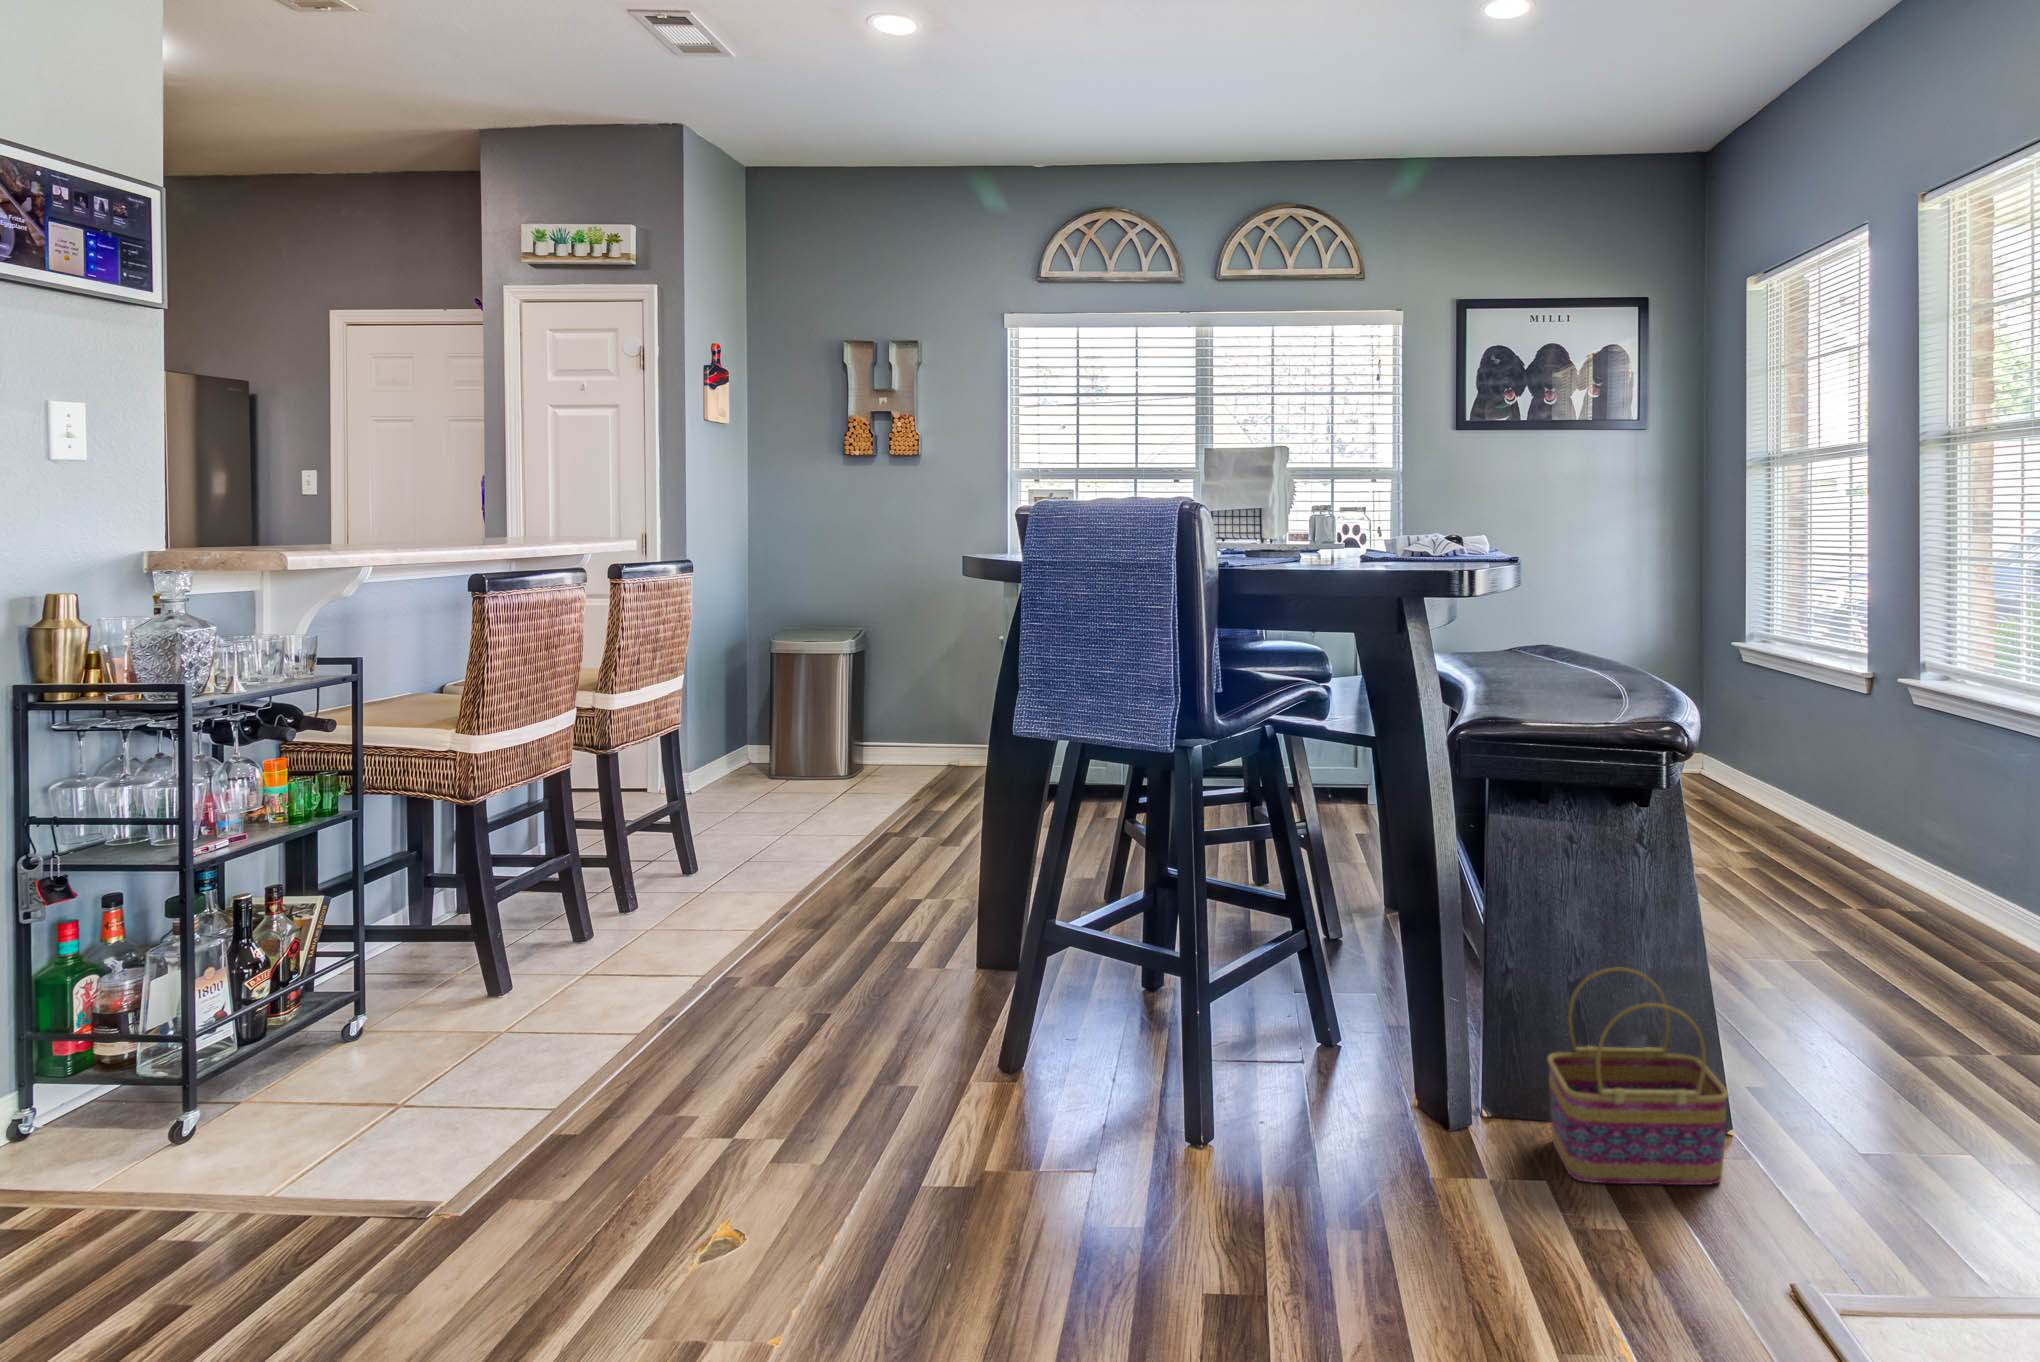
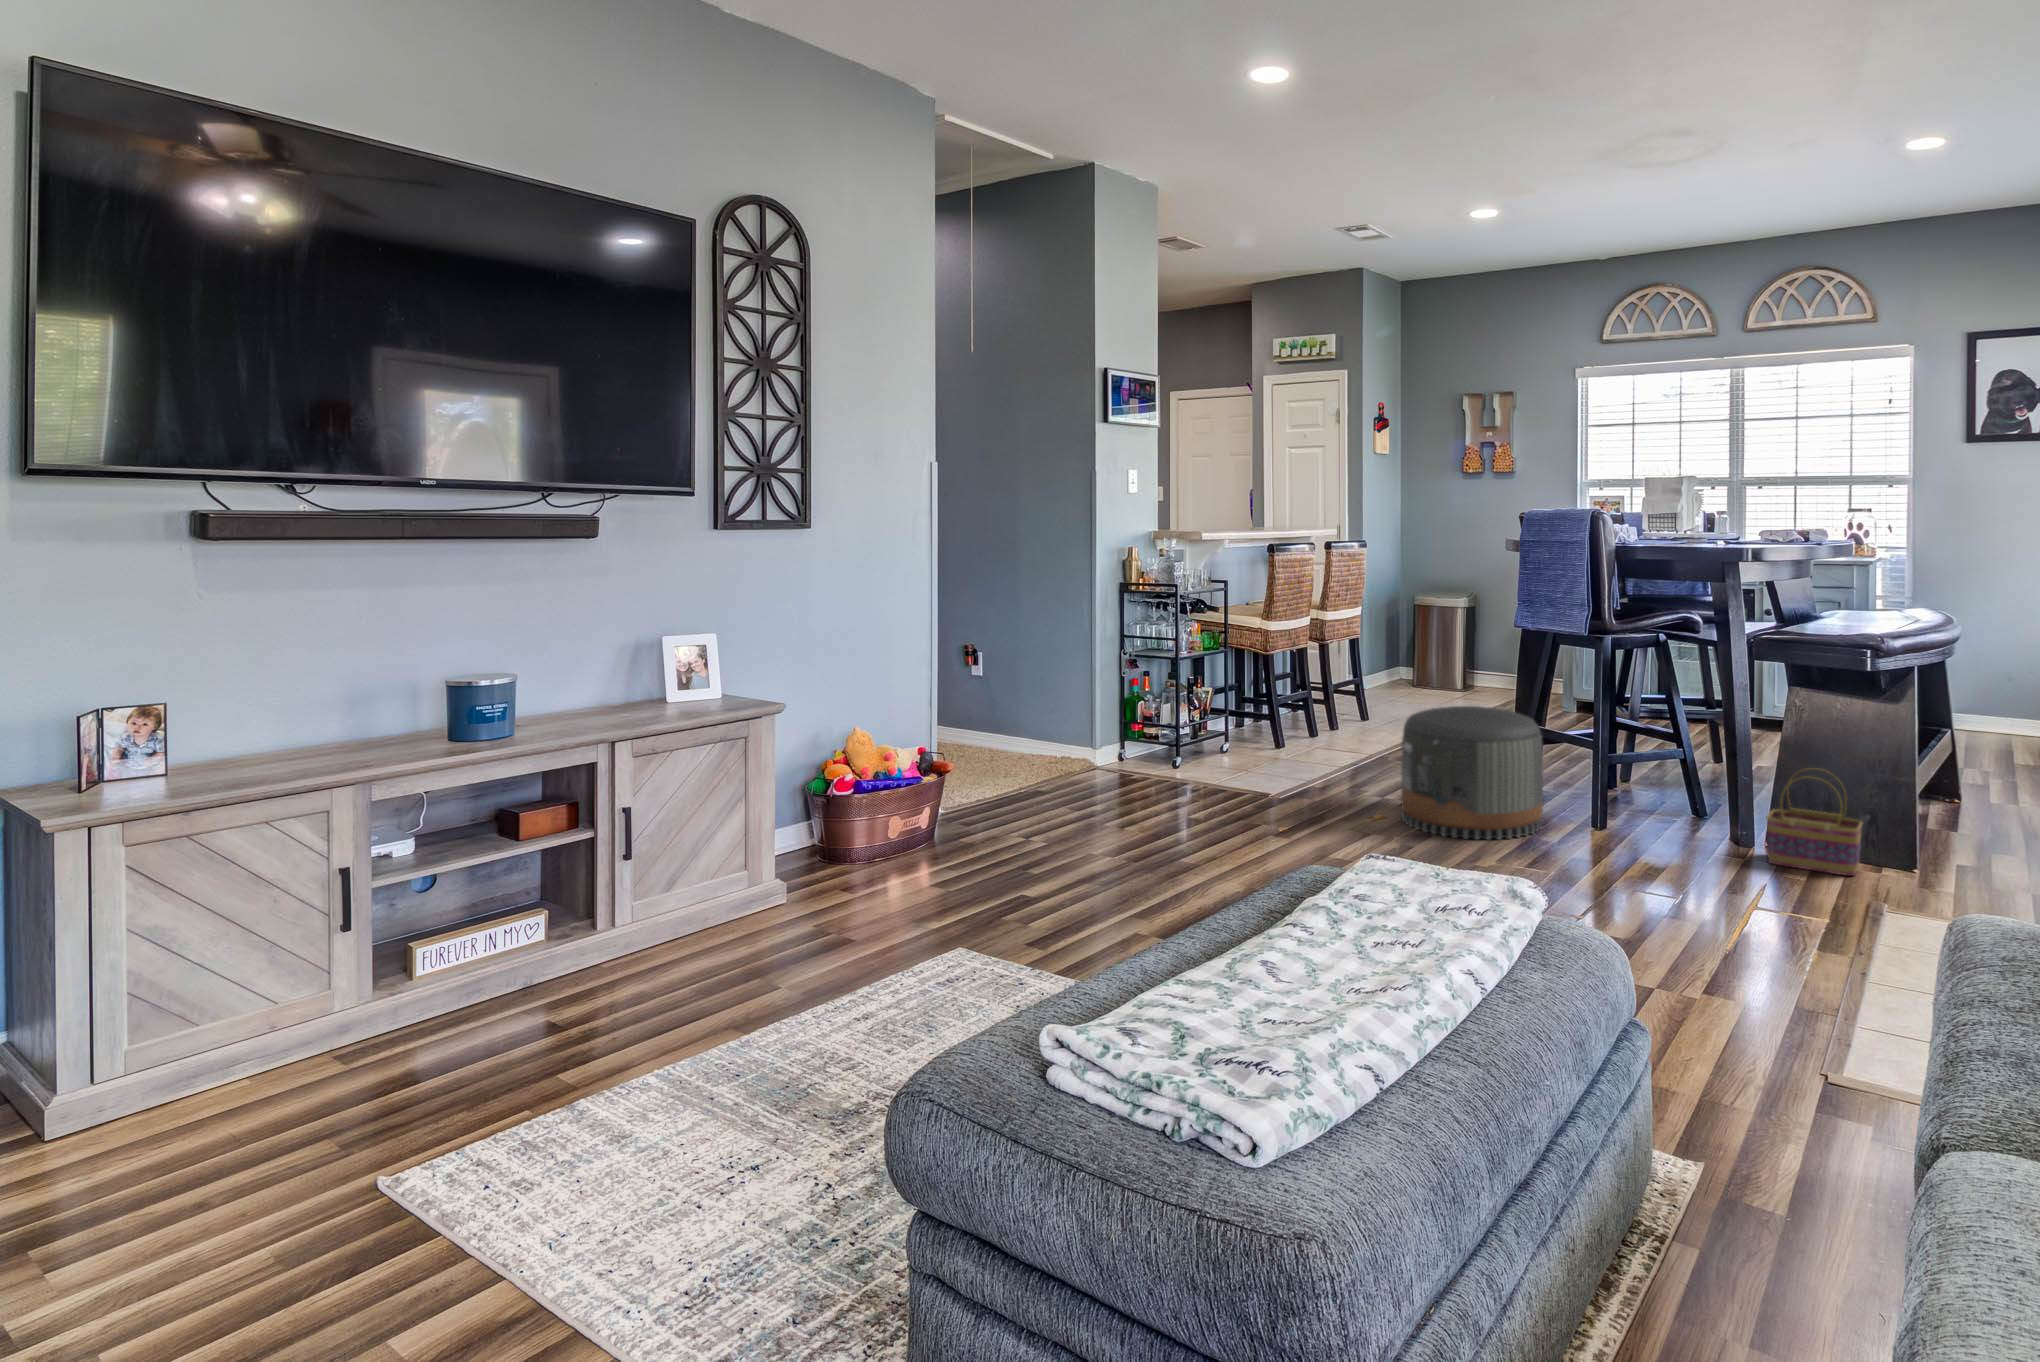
pouf: none [799,911,1124,1299] -> present [1401,706,1543,840]

